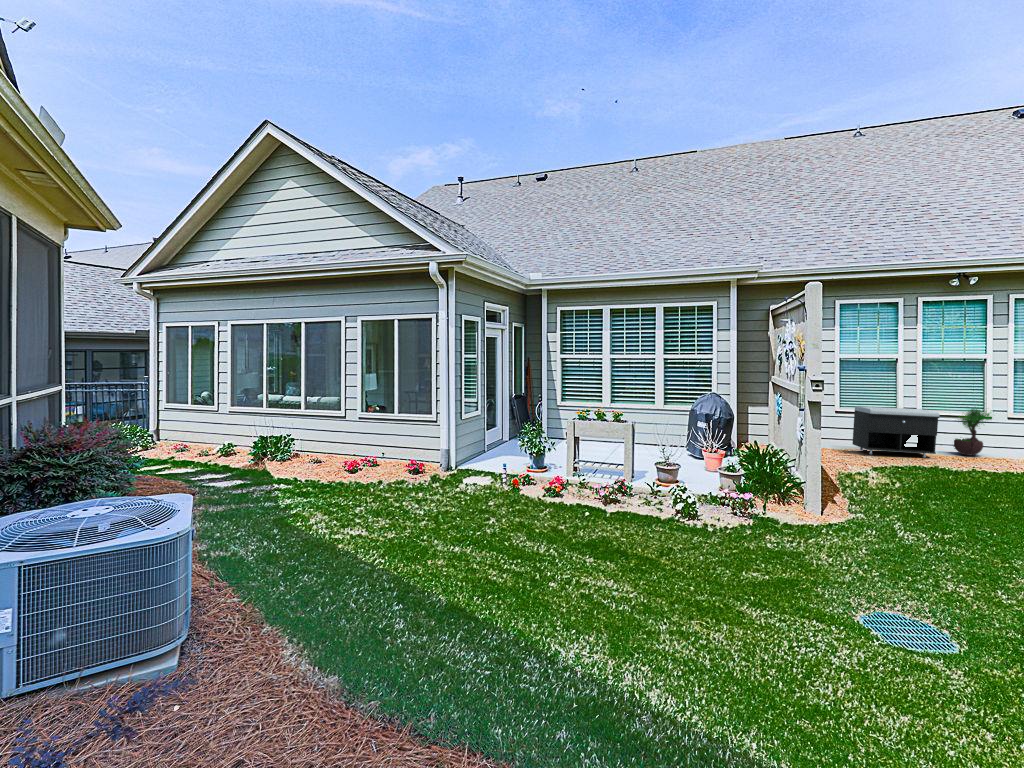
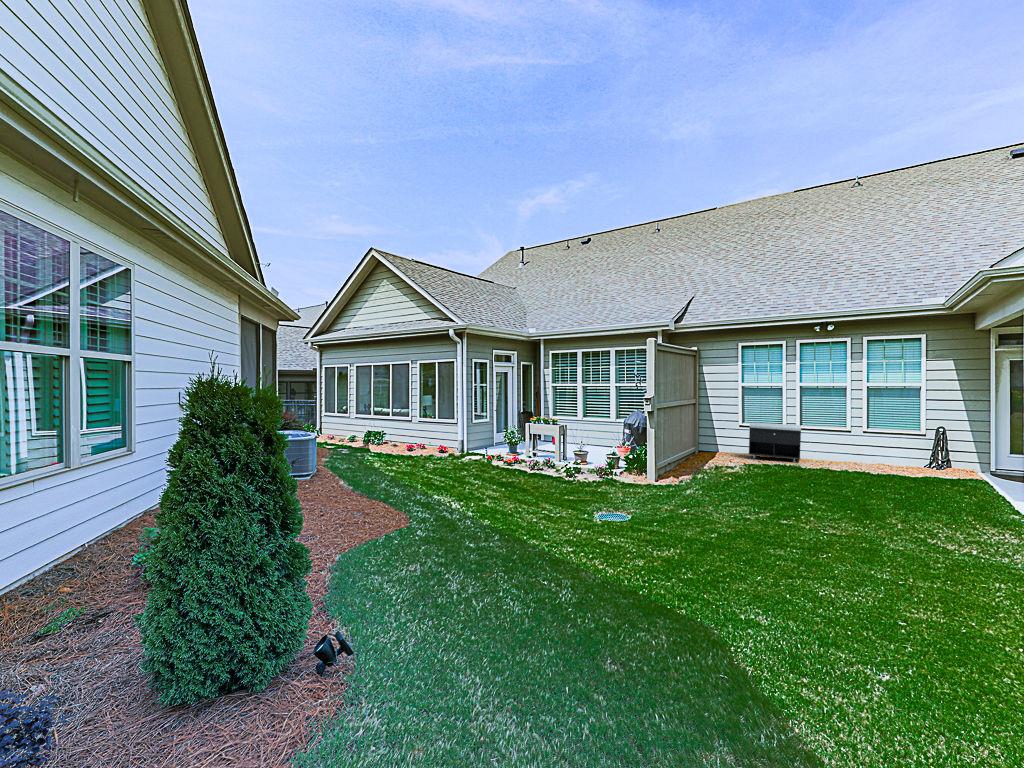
potted tree: present [953,409,991,456] -> none [822,422,851,462]

